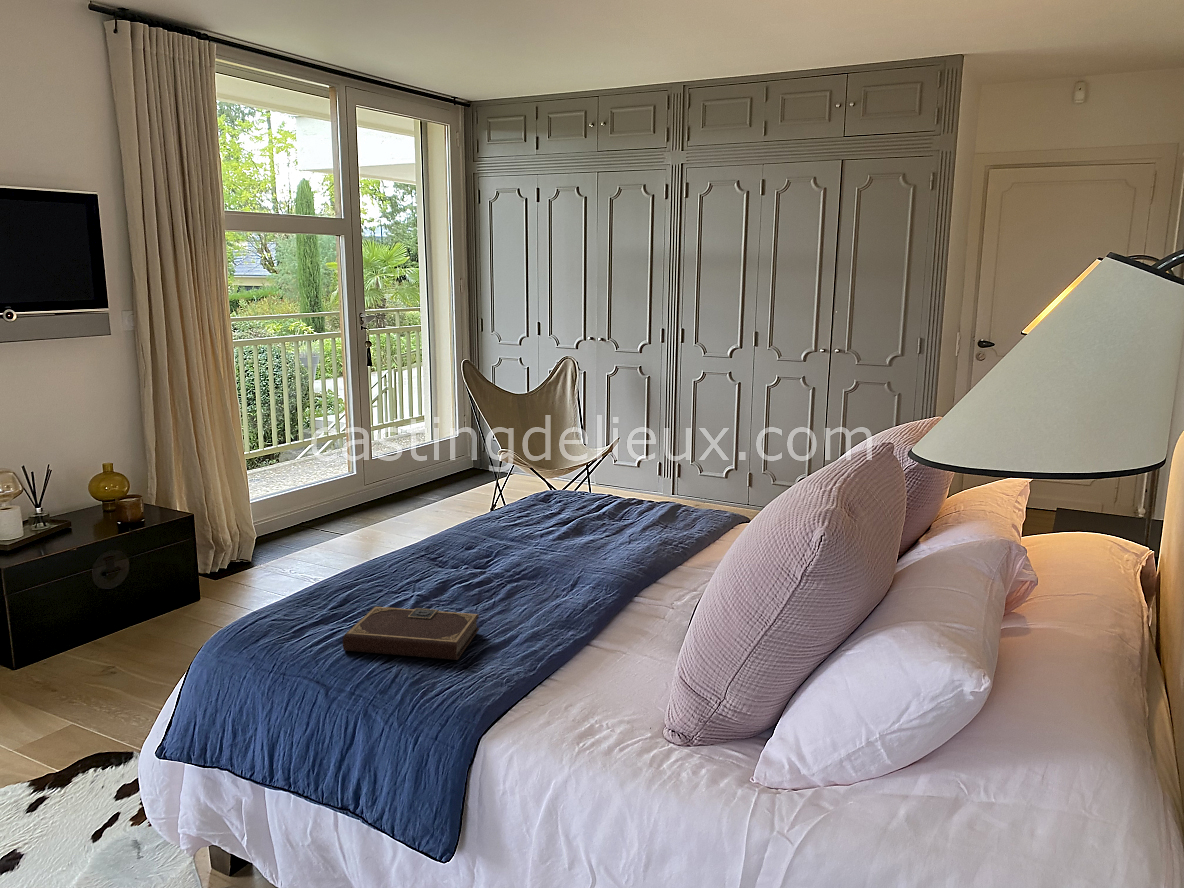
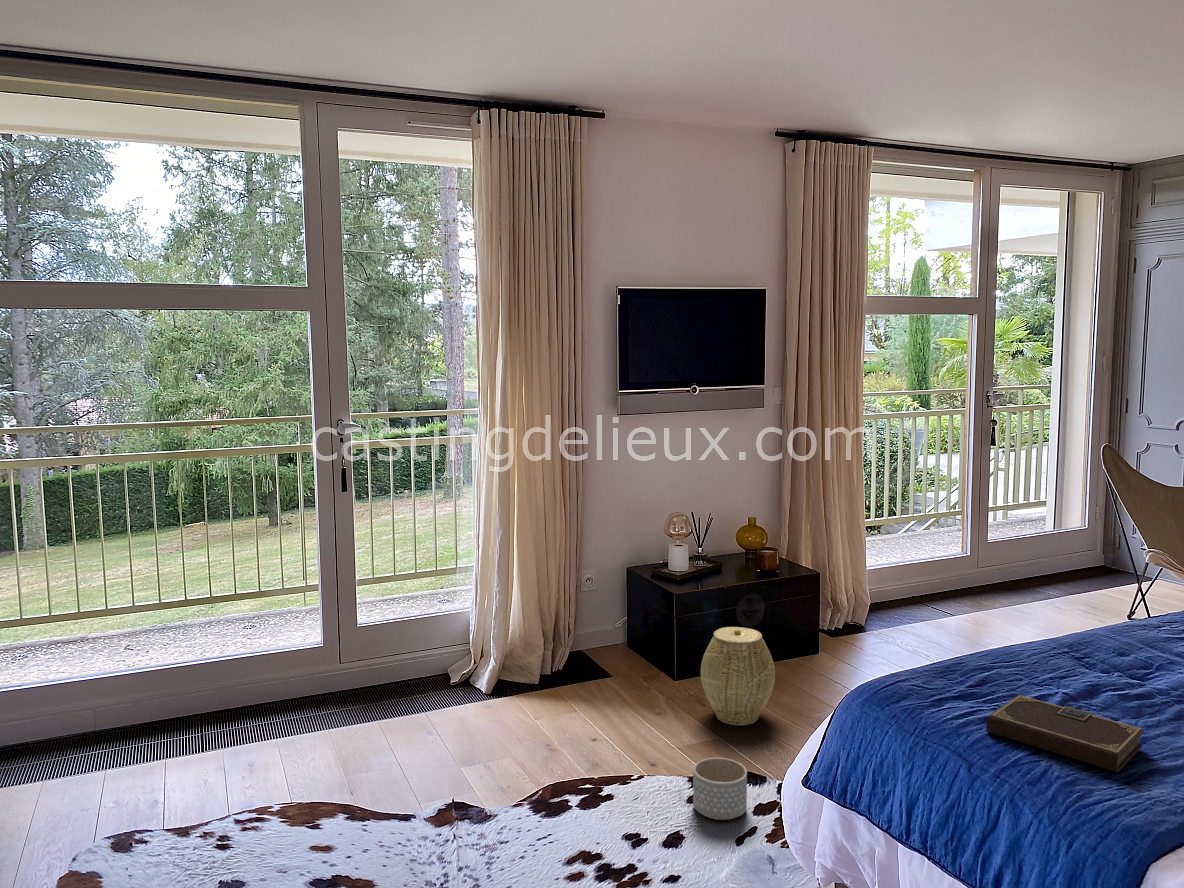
woven basket: none [44,590,142,703] -> present [701,627,775,725]
planter: none [30,747,107,823] -> present [693,758,747,820]

